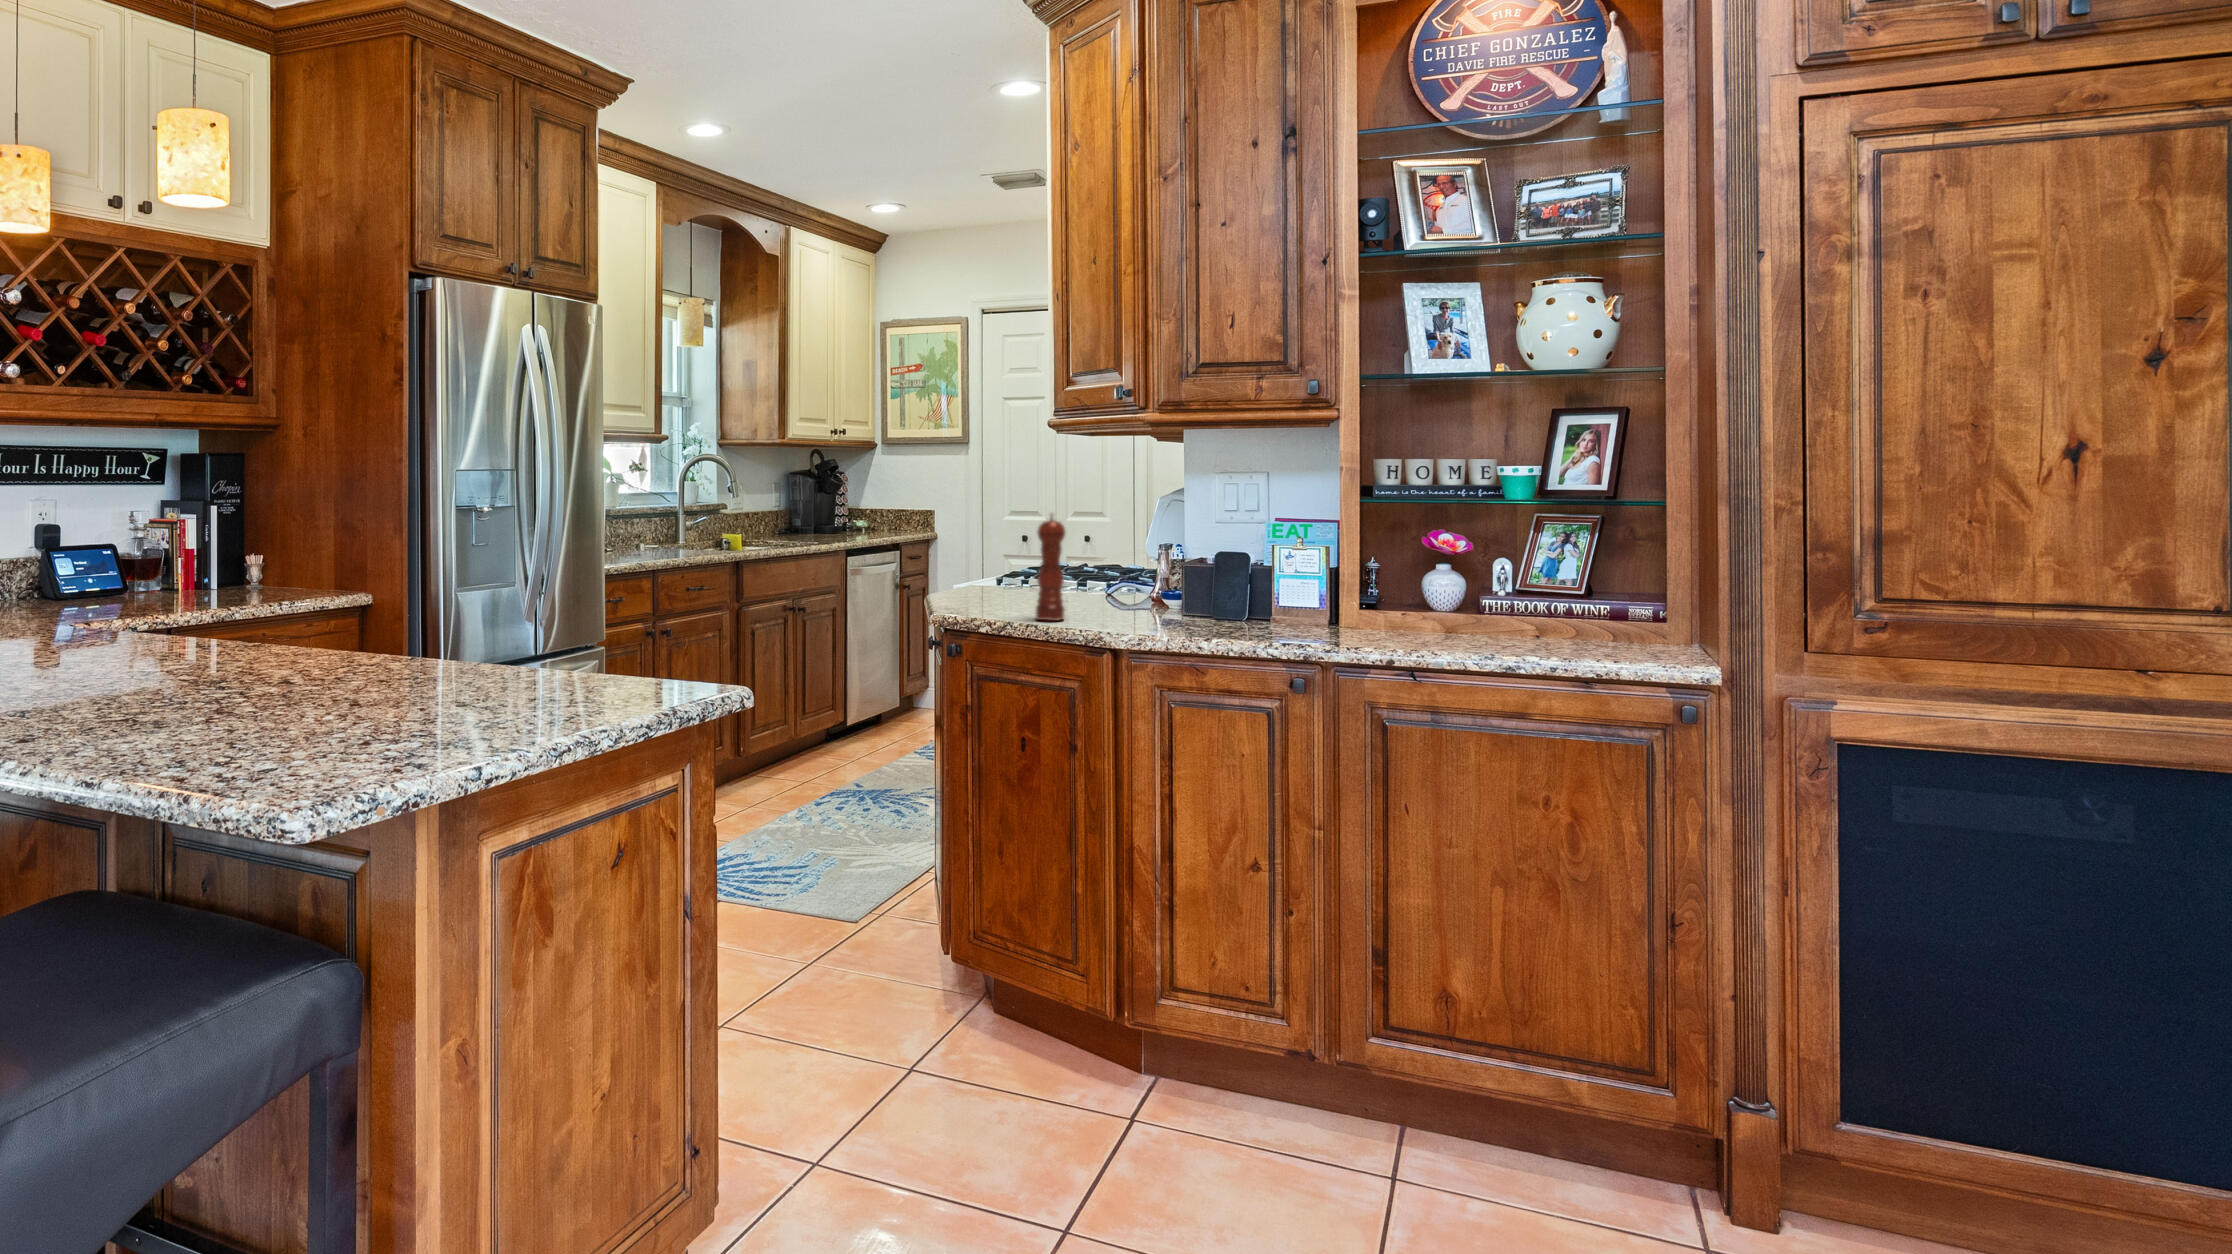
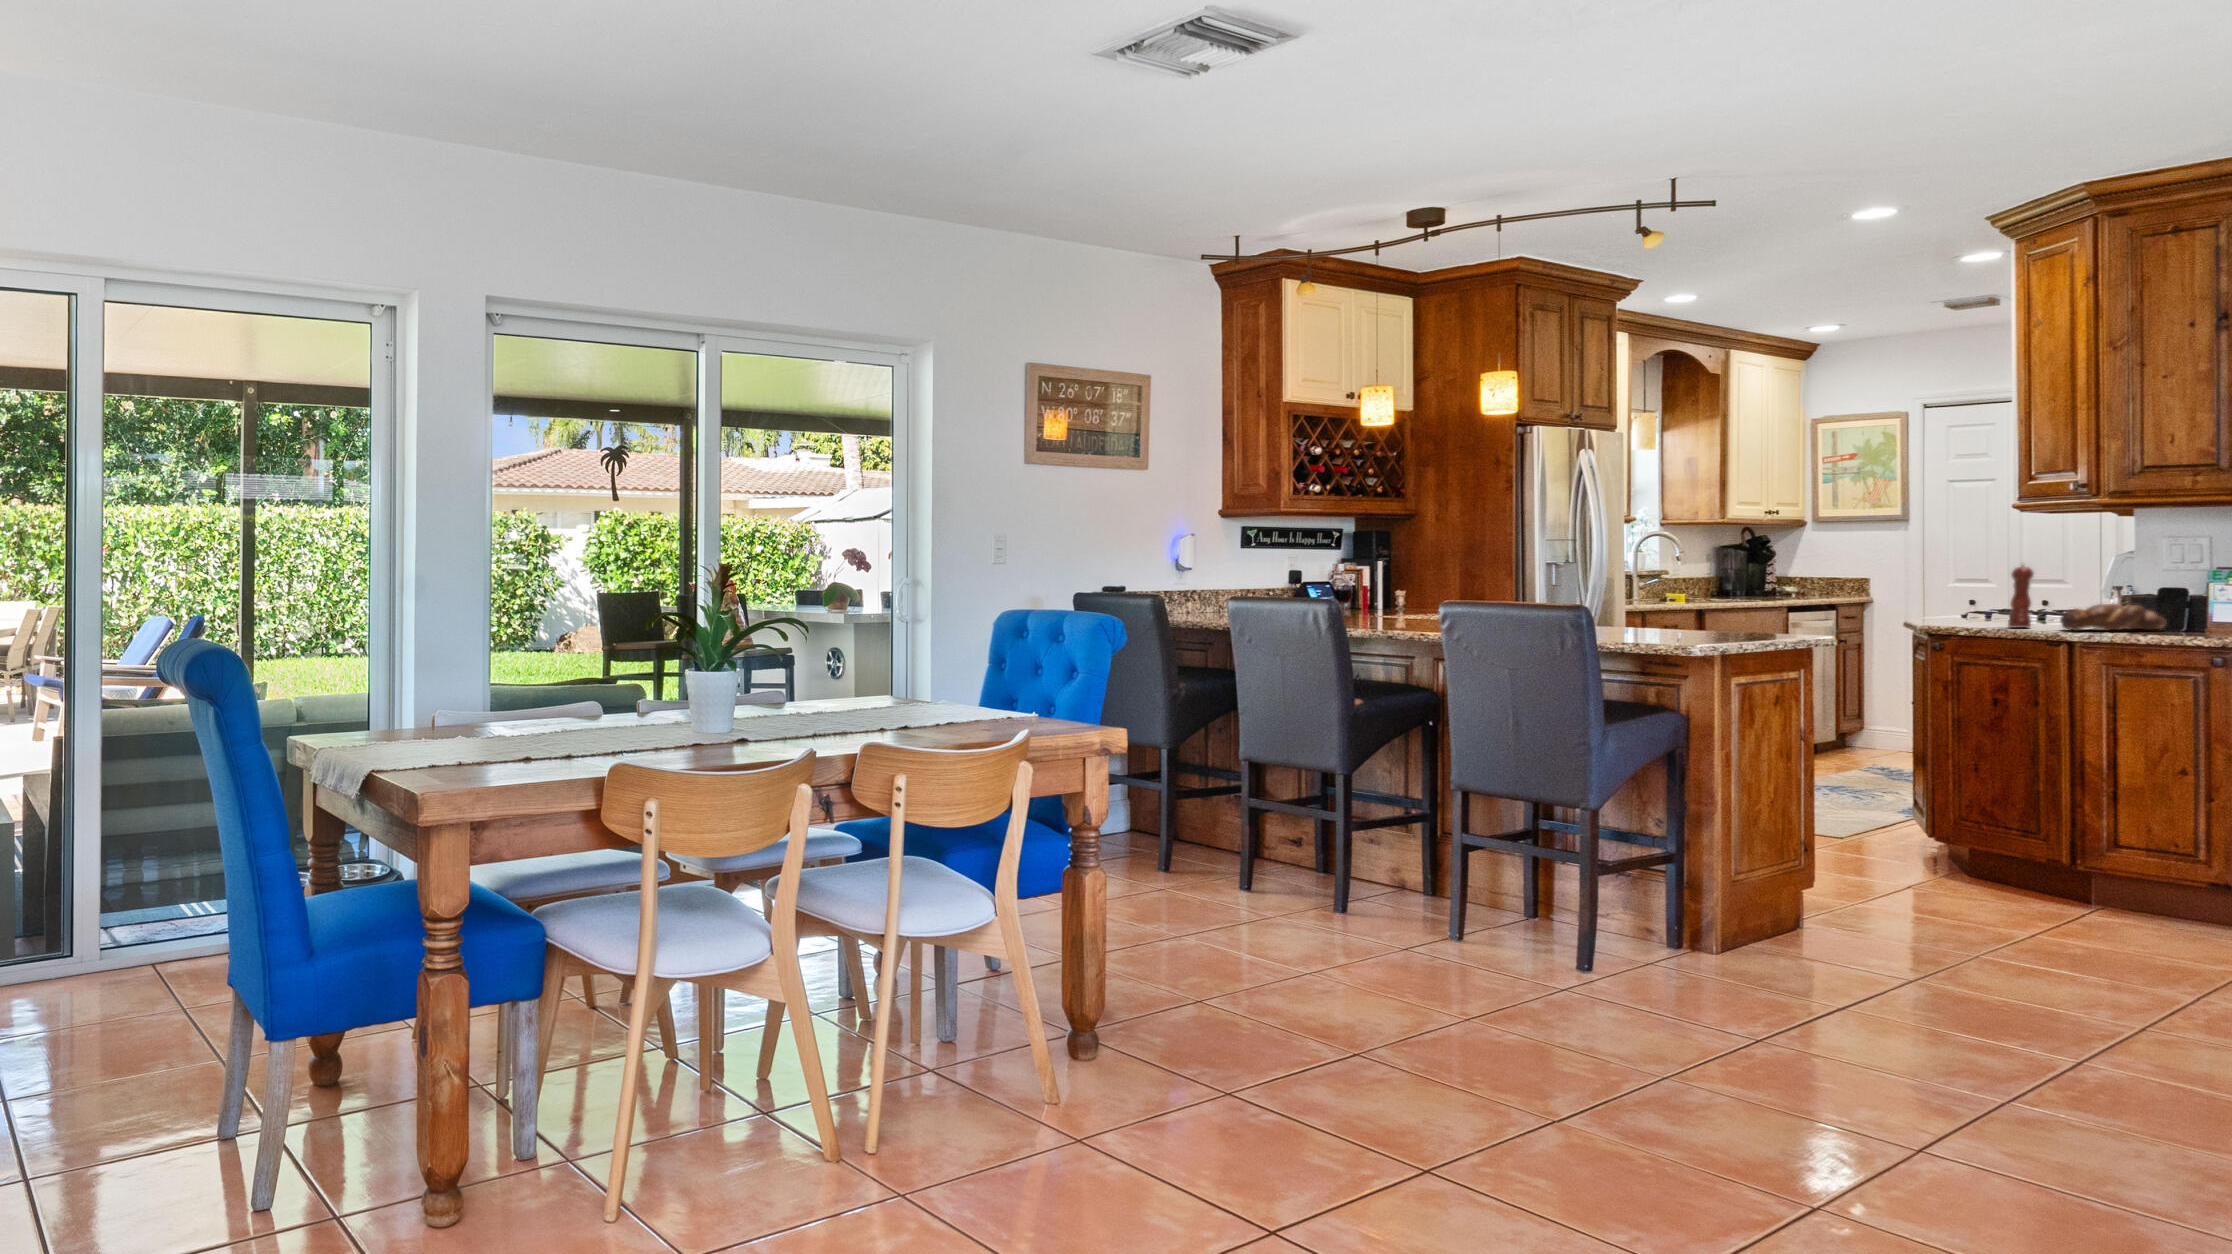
bread loaf: none [1100,583,1232,627] -> present [2060,604,2166,630]

